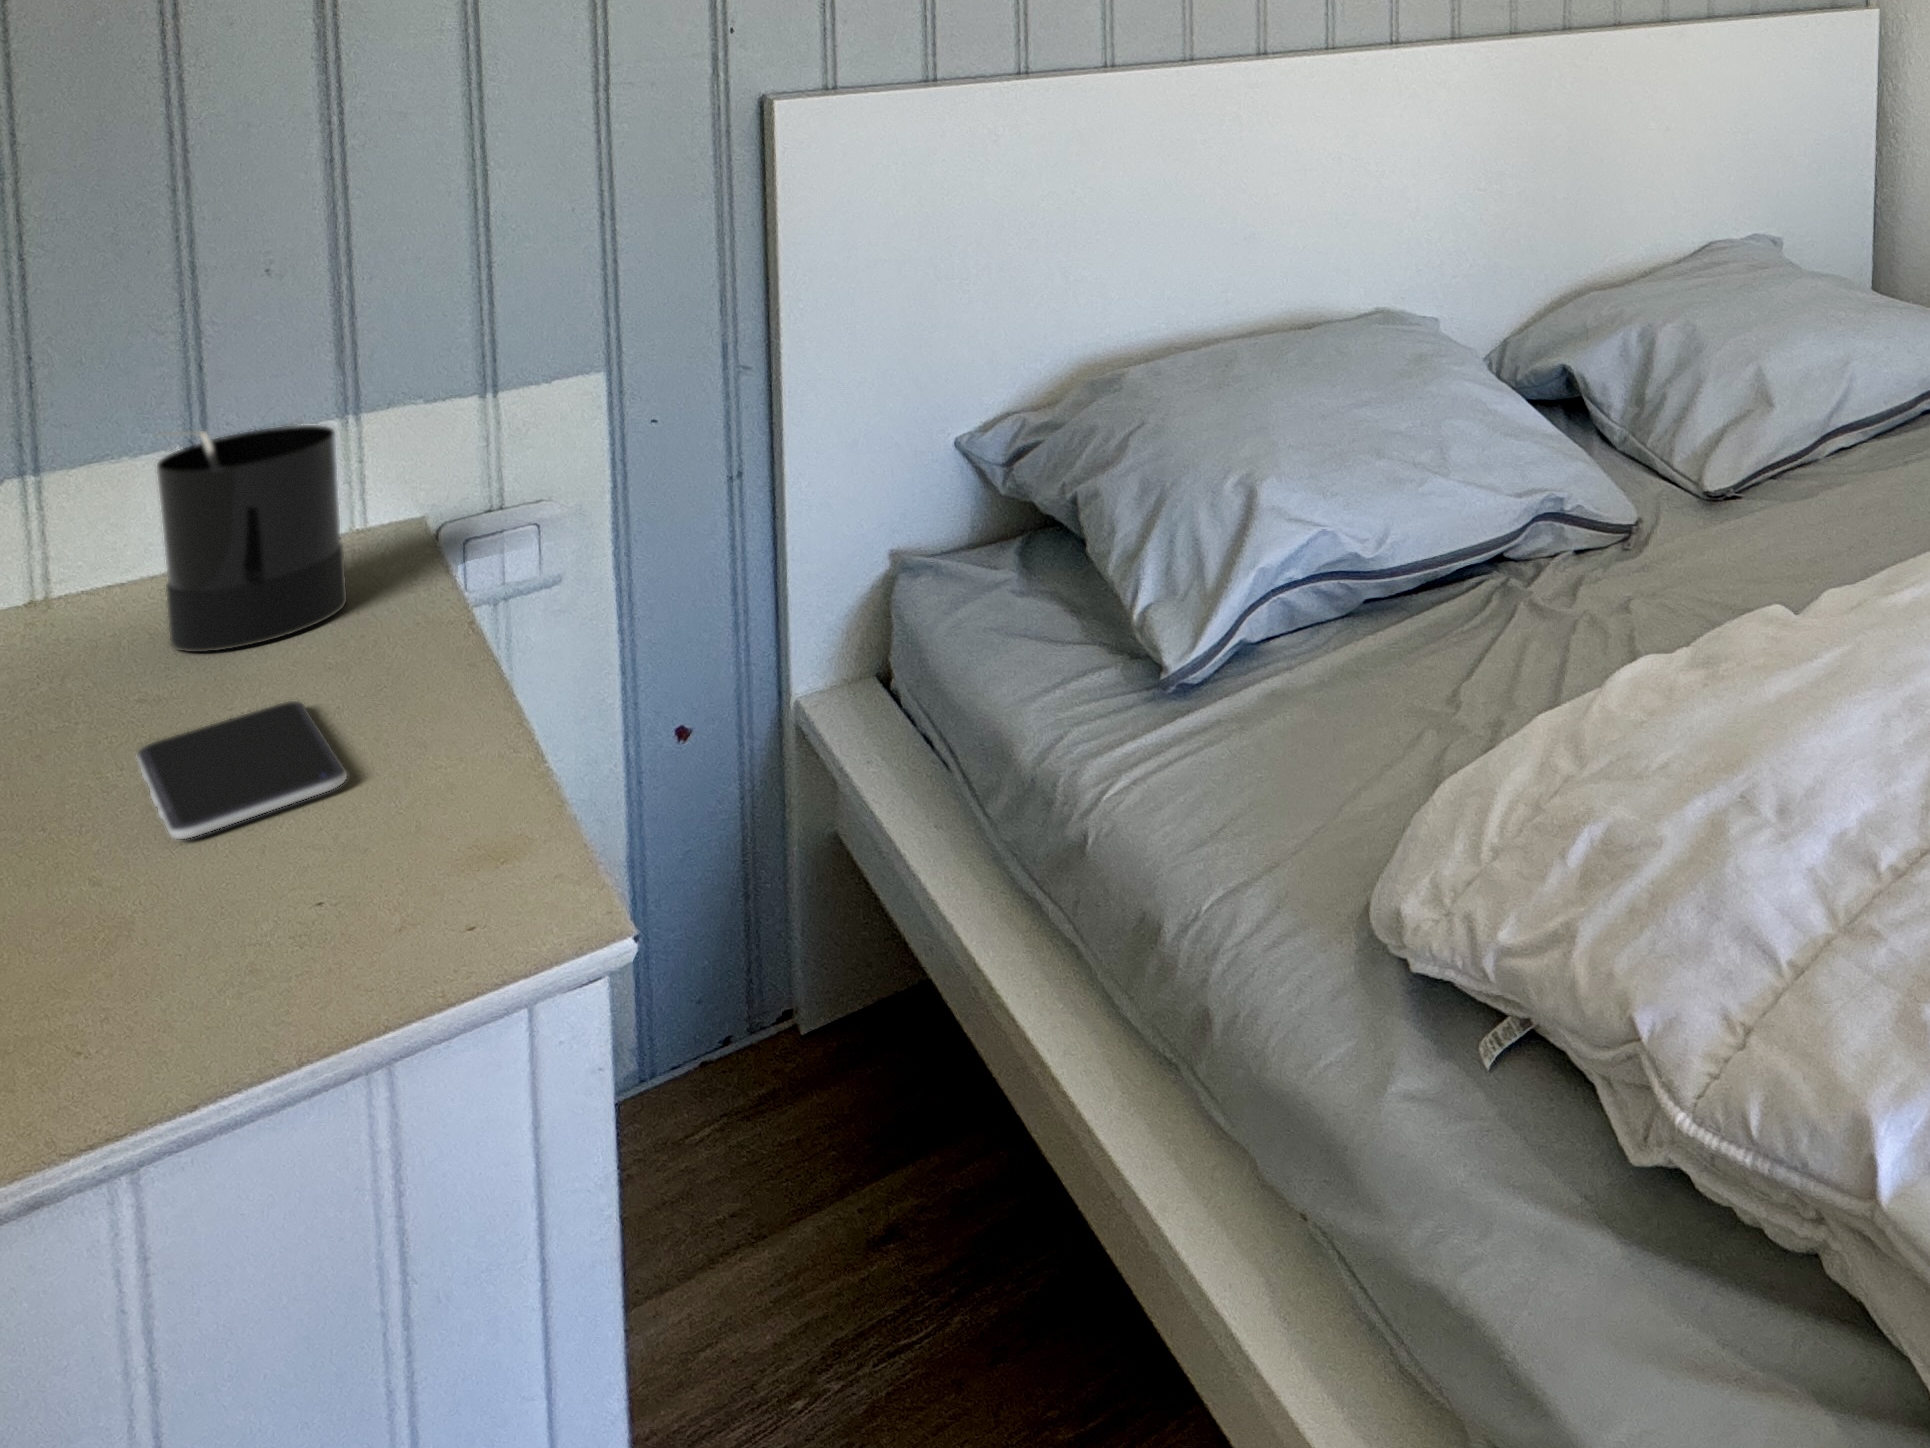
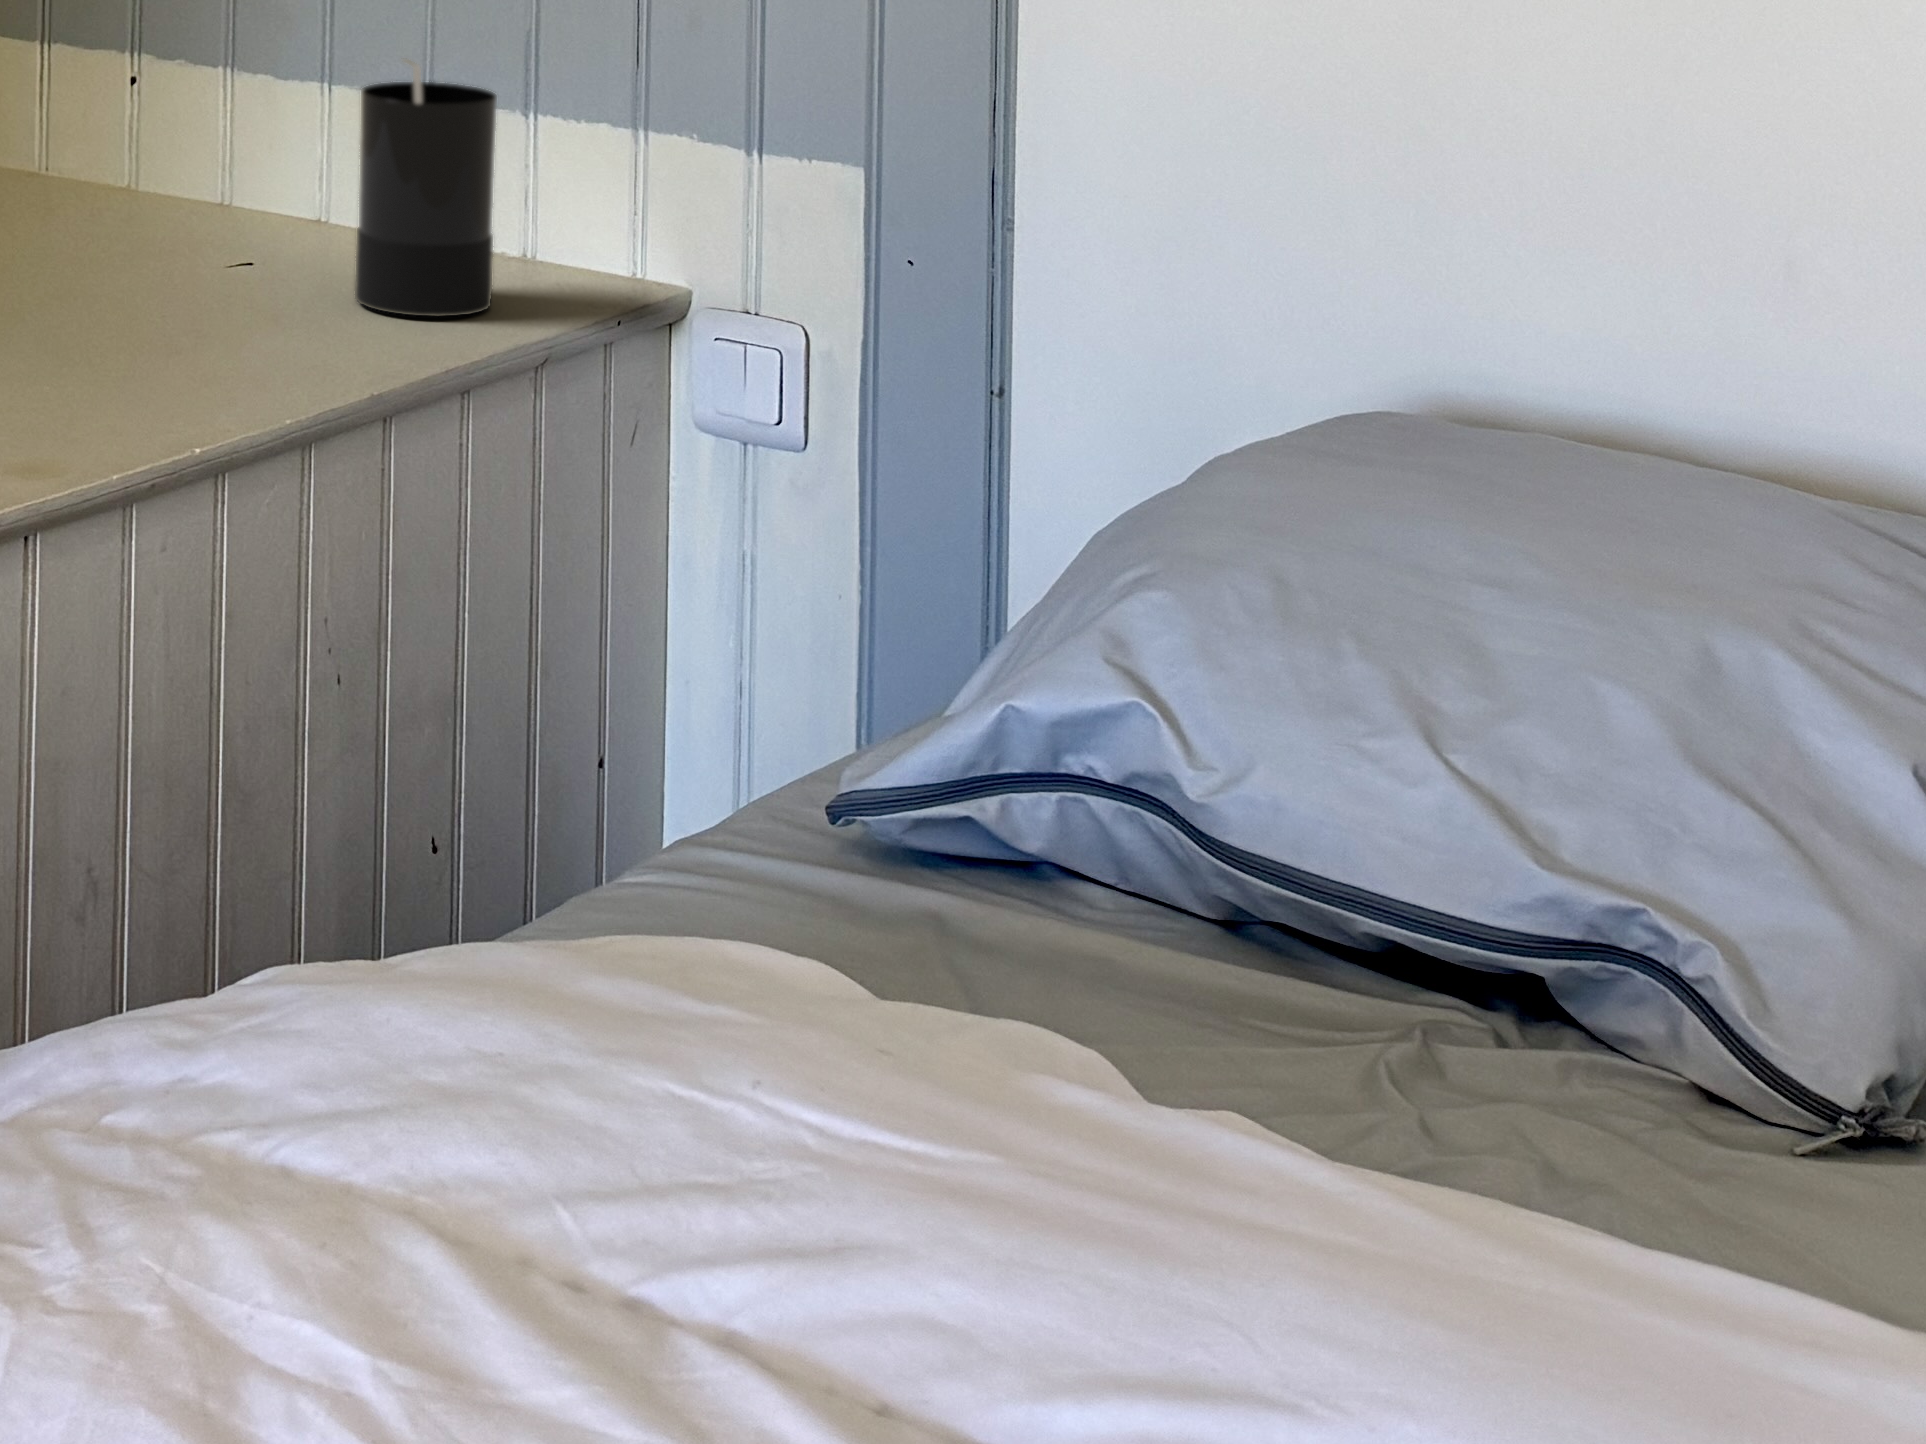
smartphone: present [137,701,347,839] -> none [54,327,275,398]

